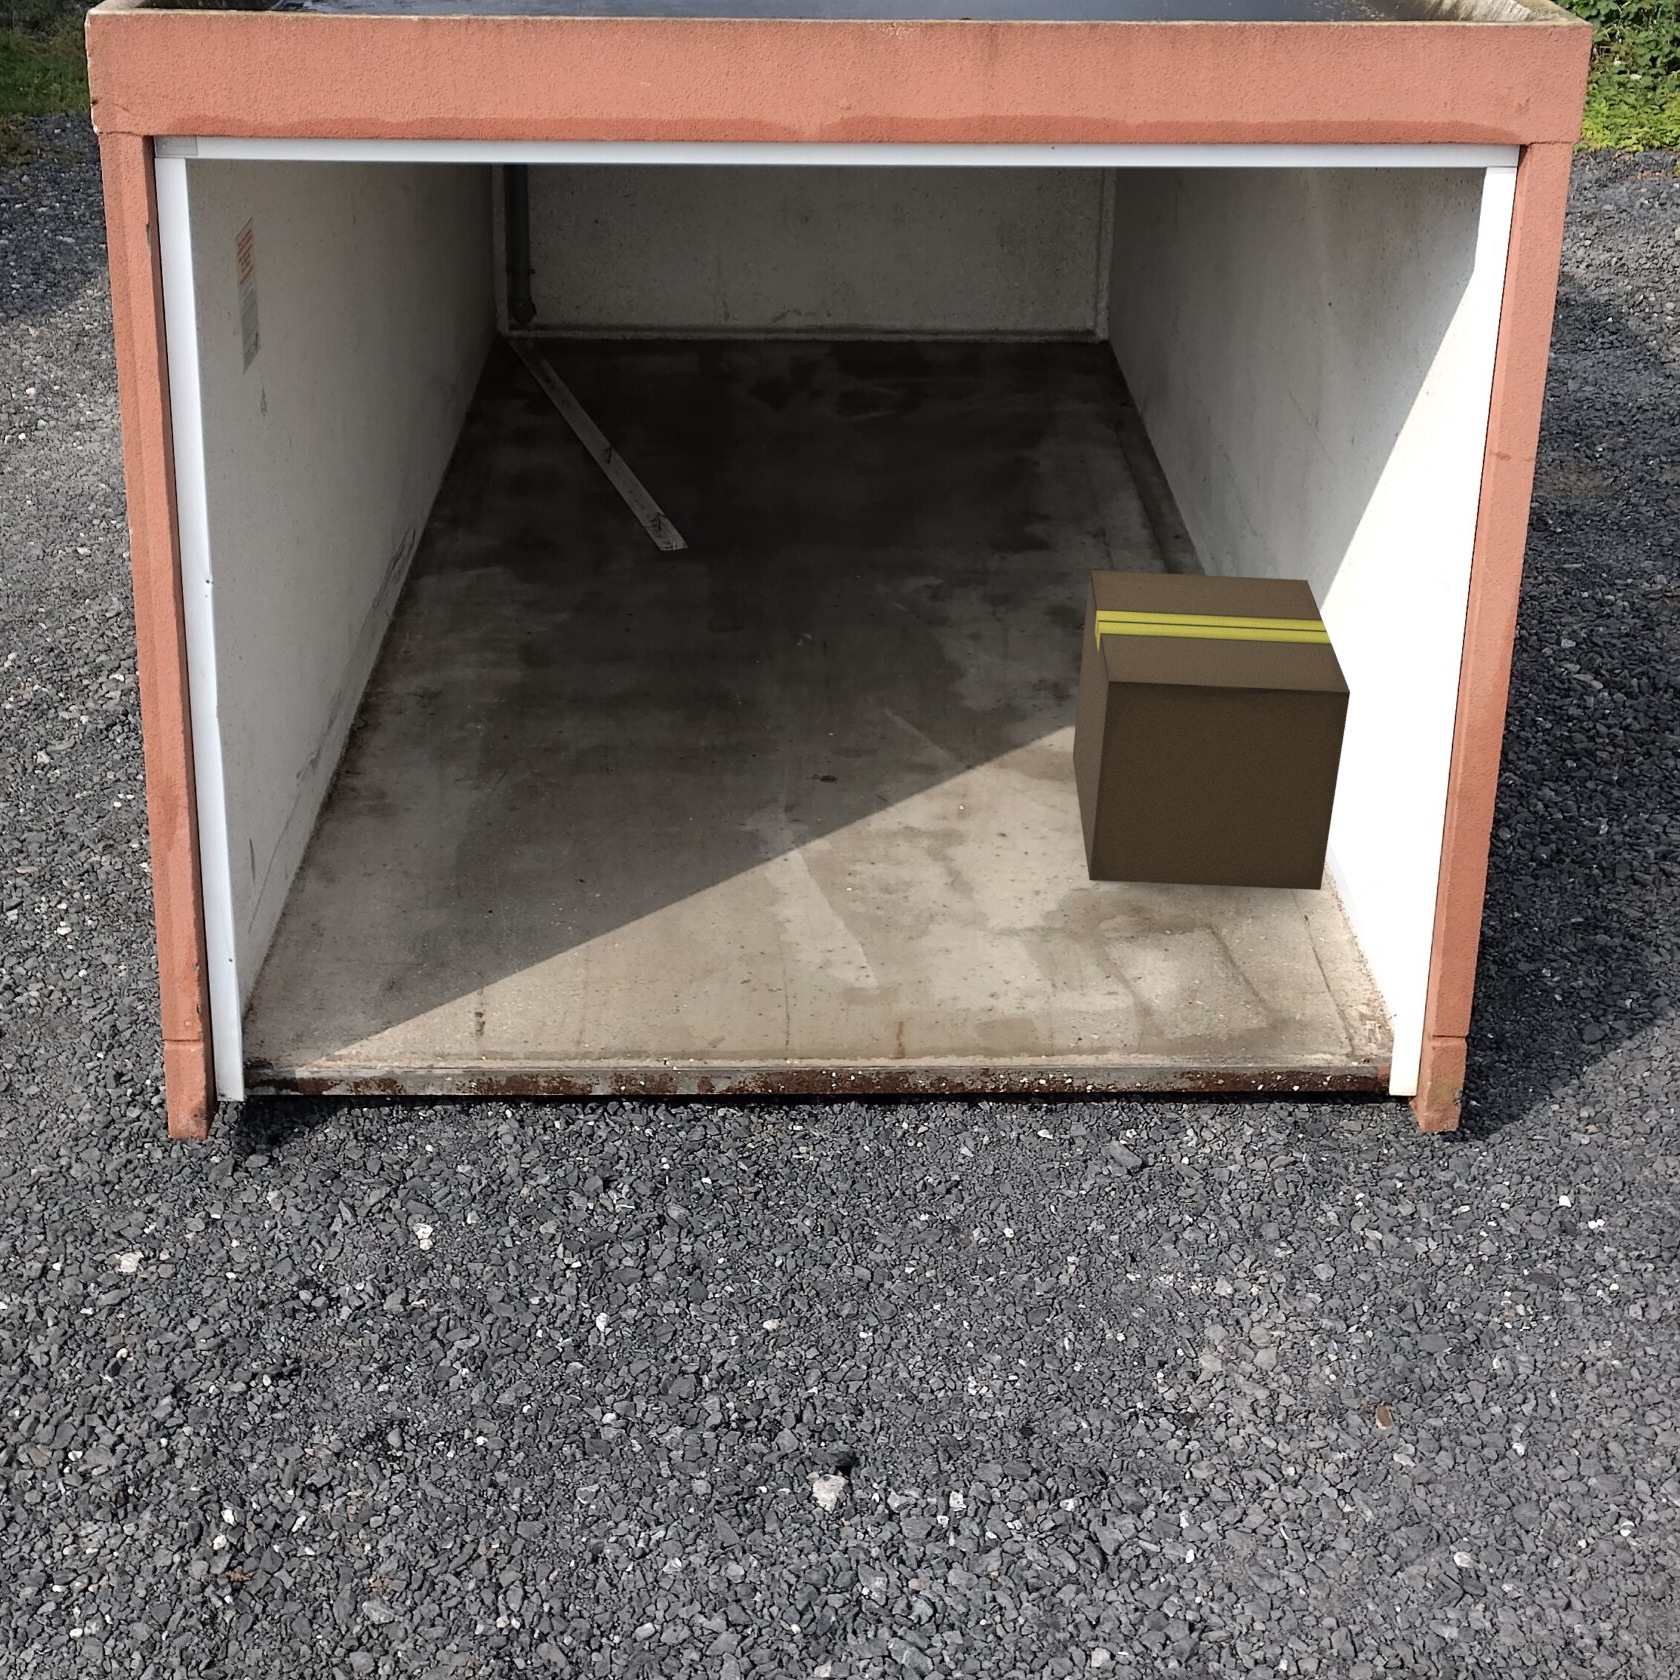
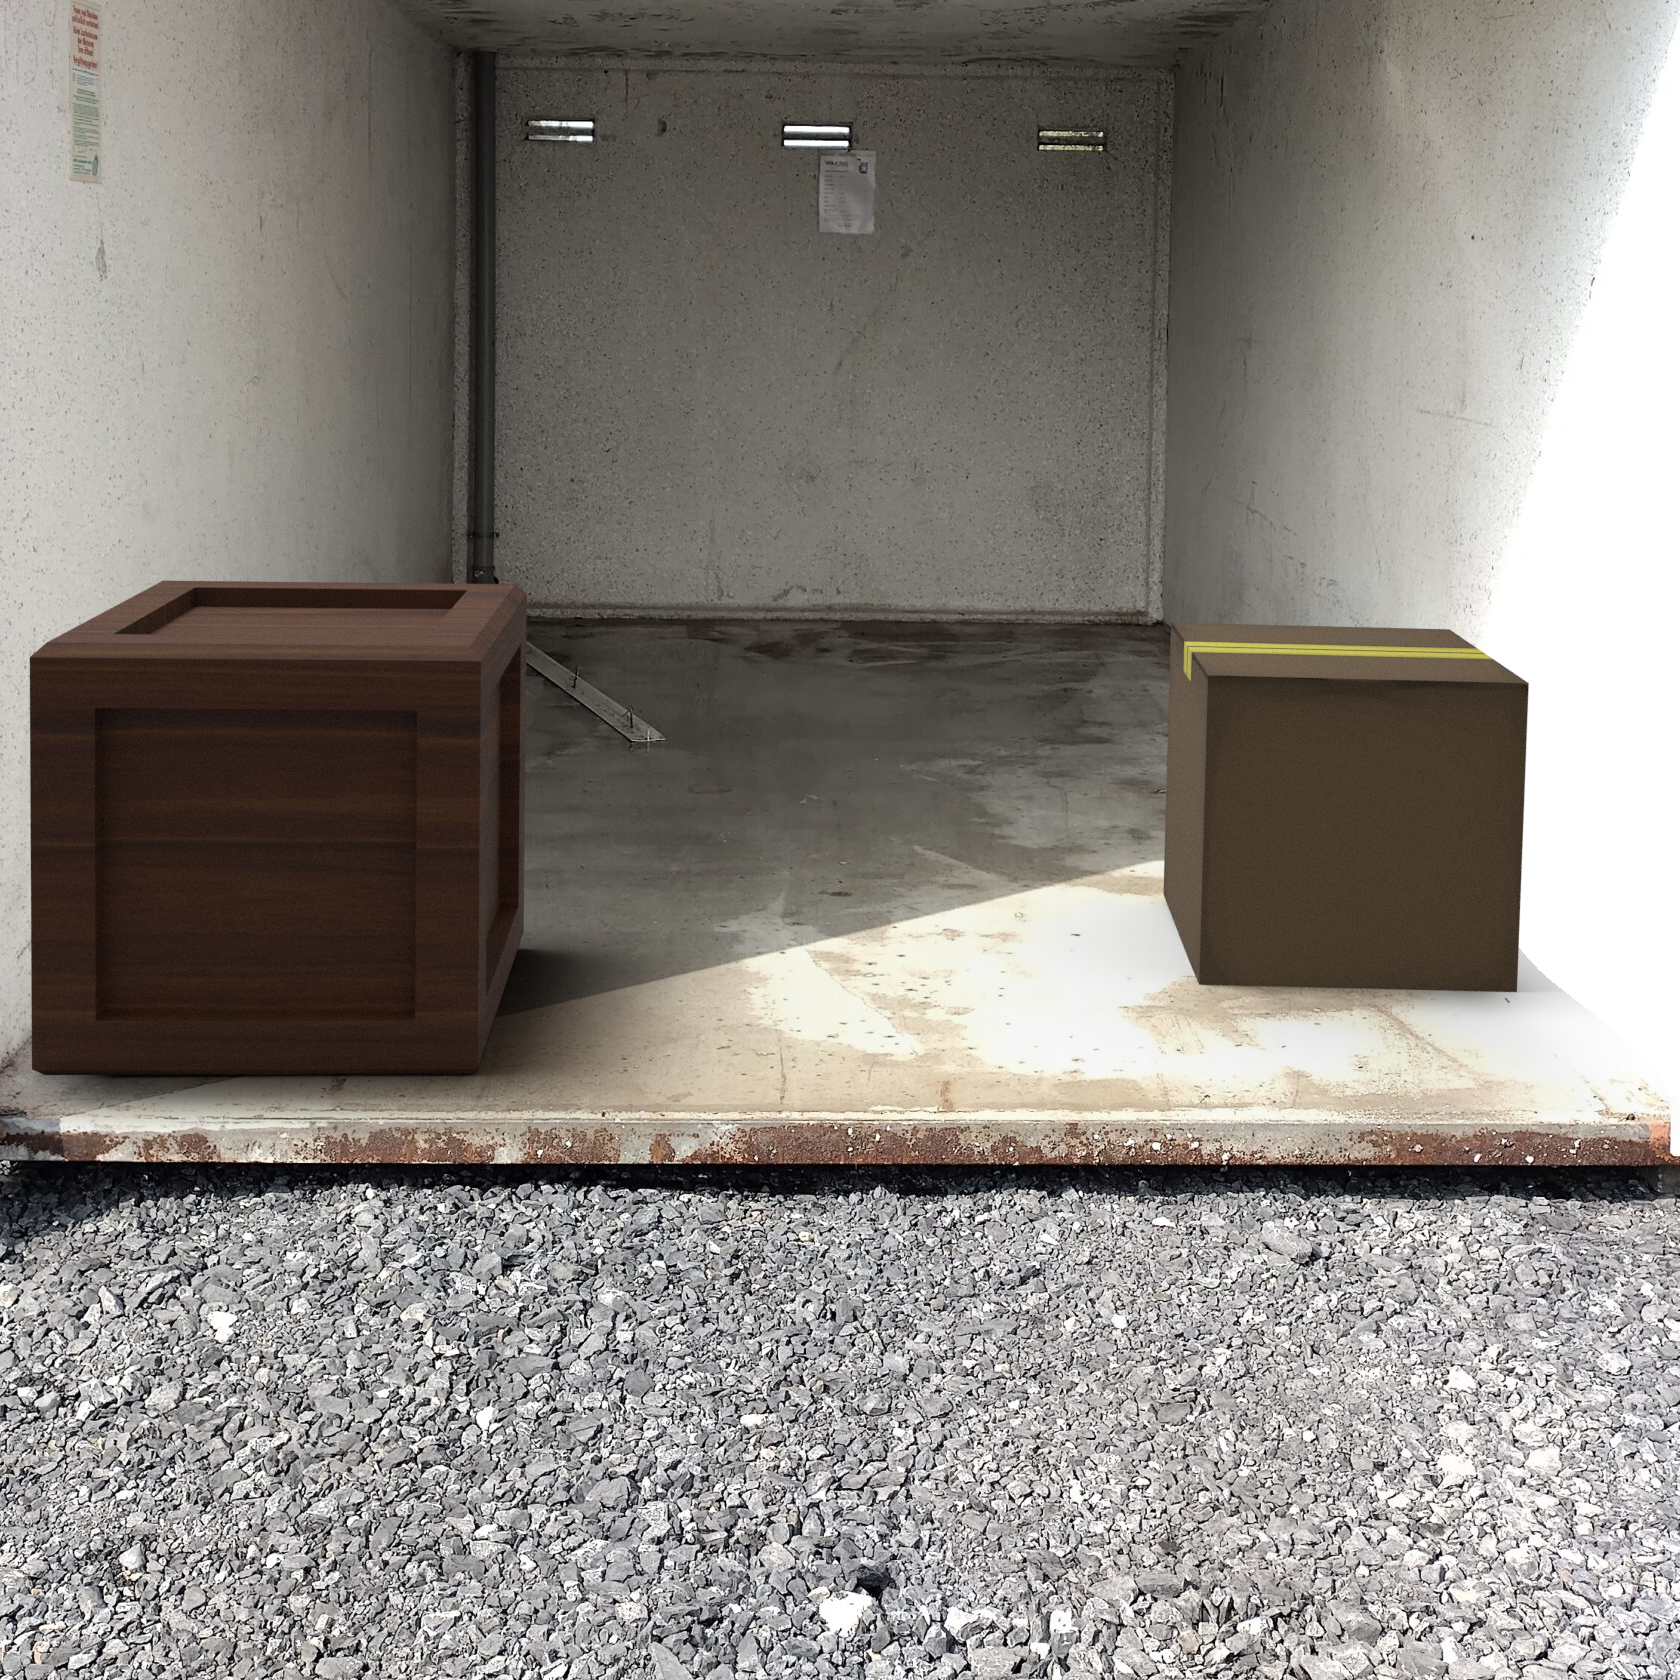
wooden crate: none [234,590,591,1001] -> present [30,581,527,1075]

